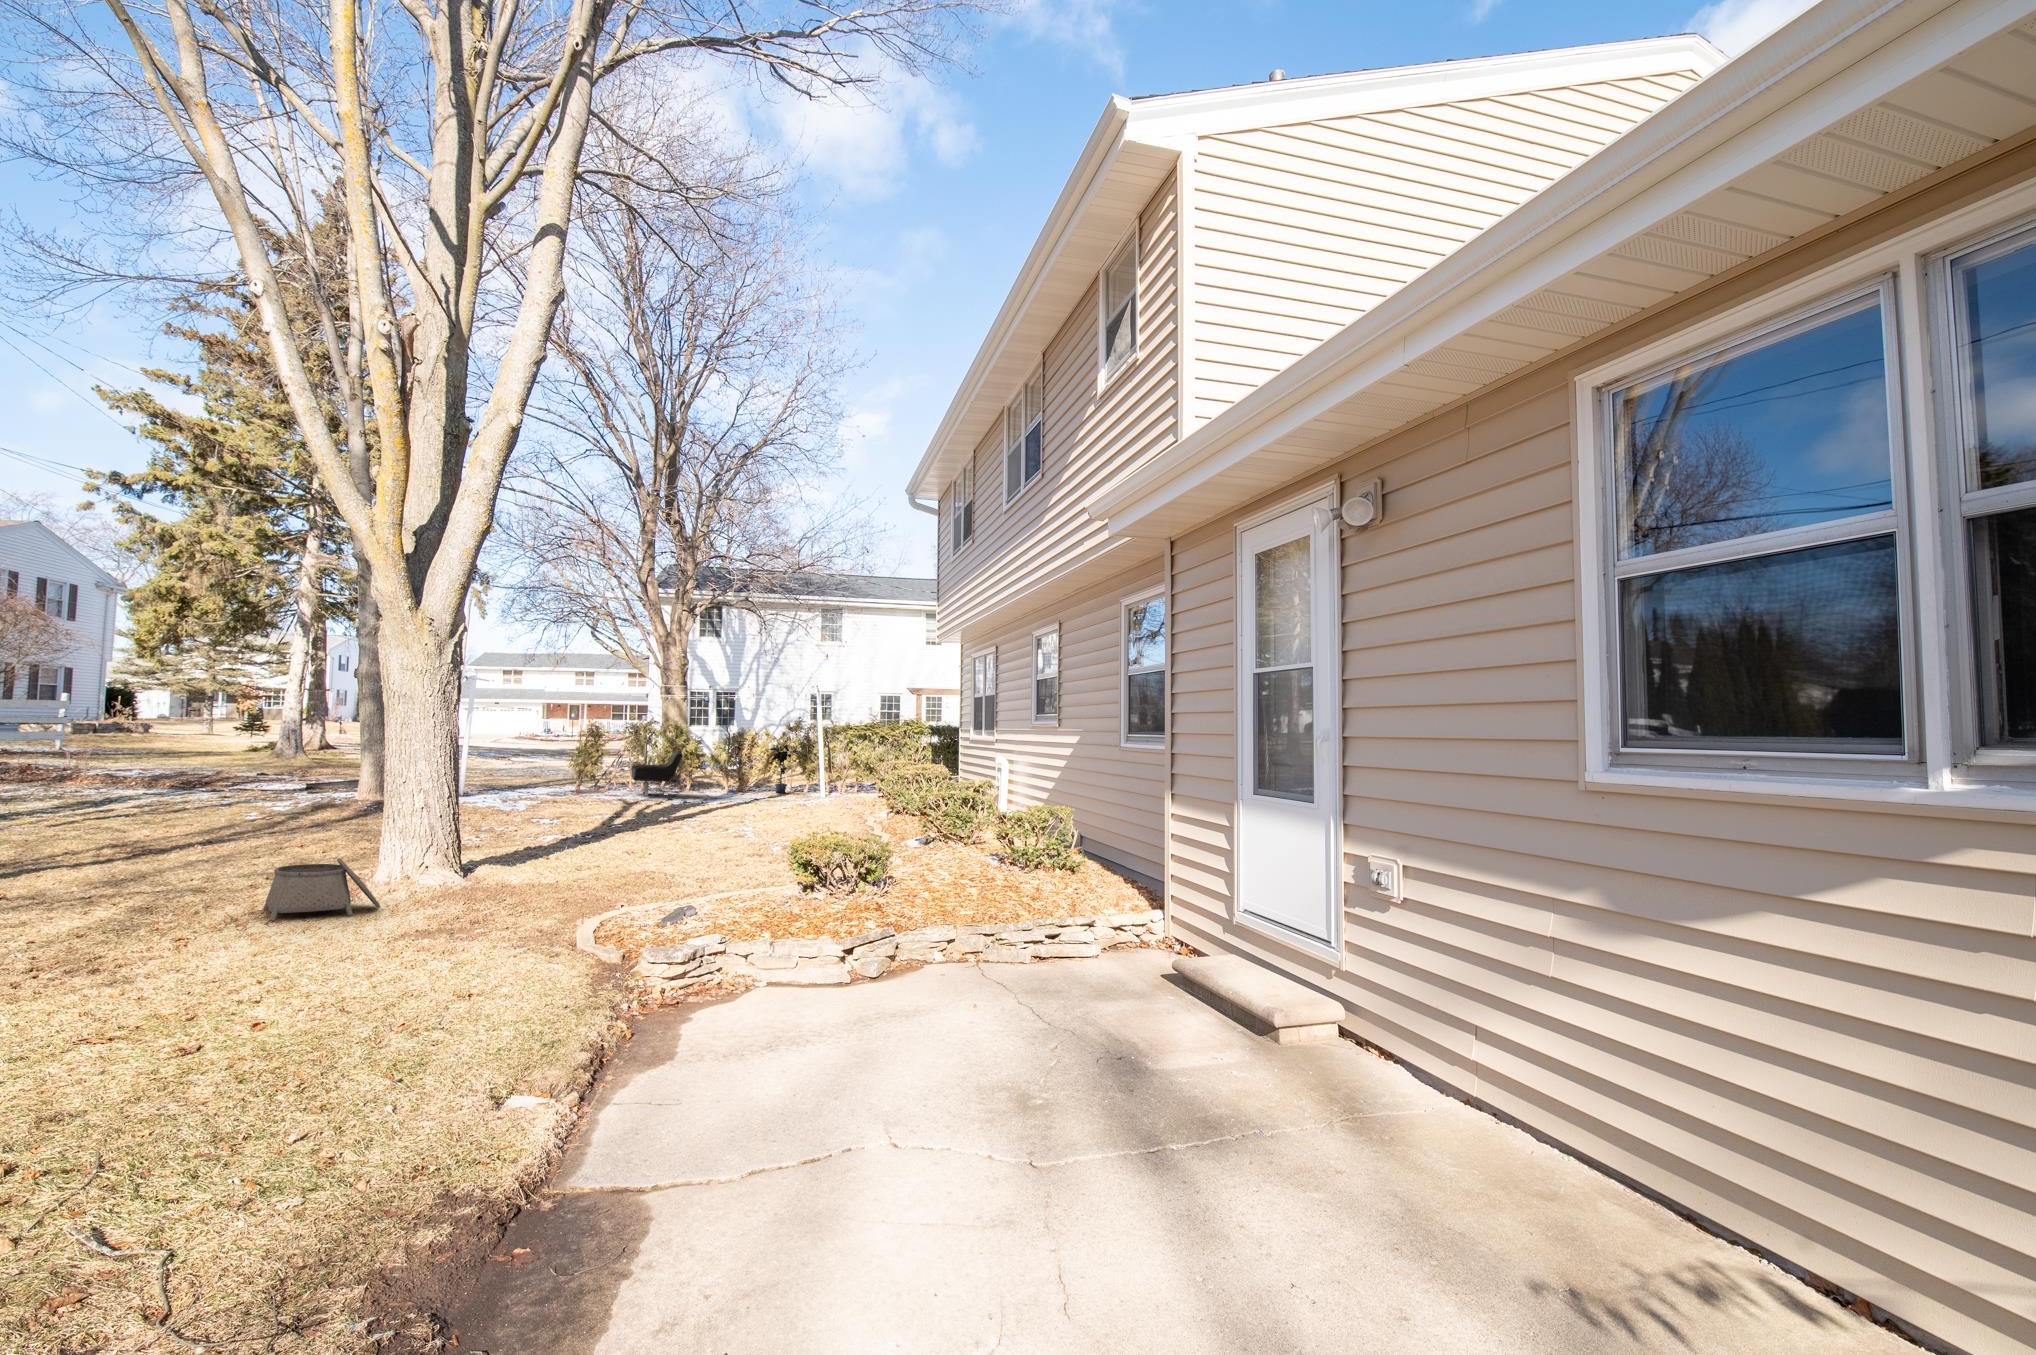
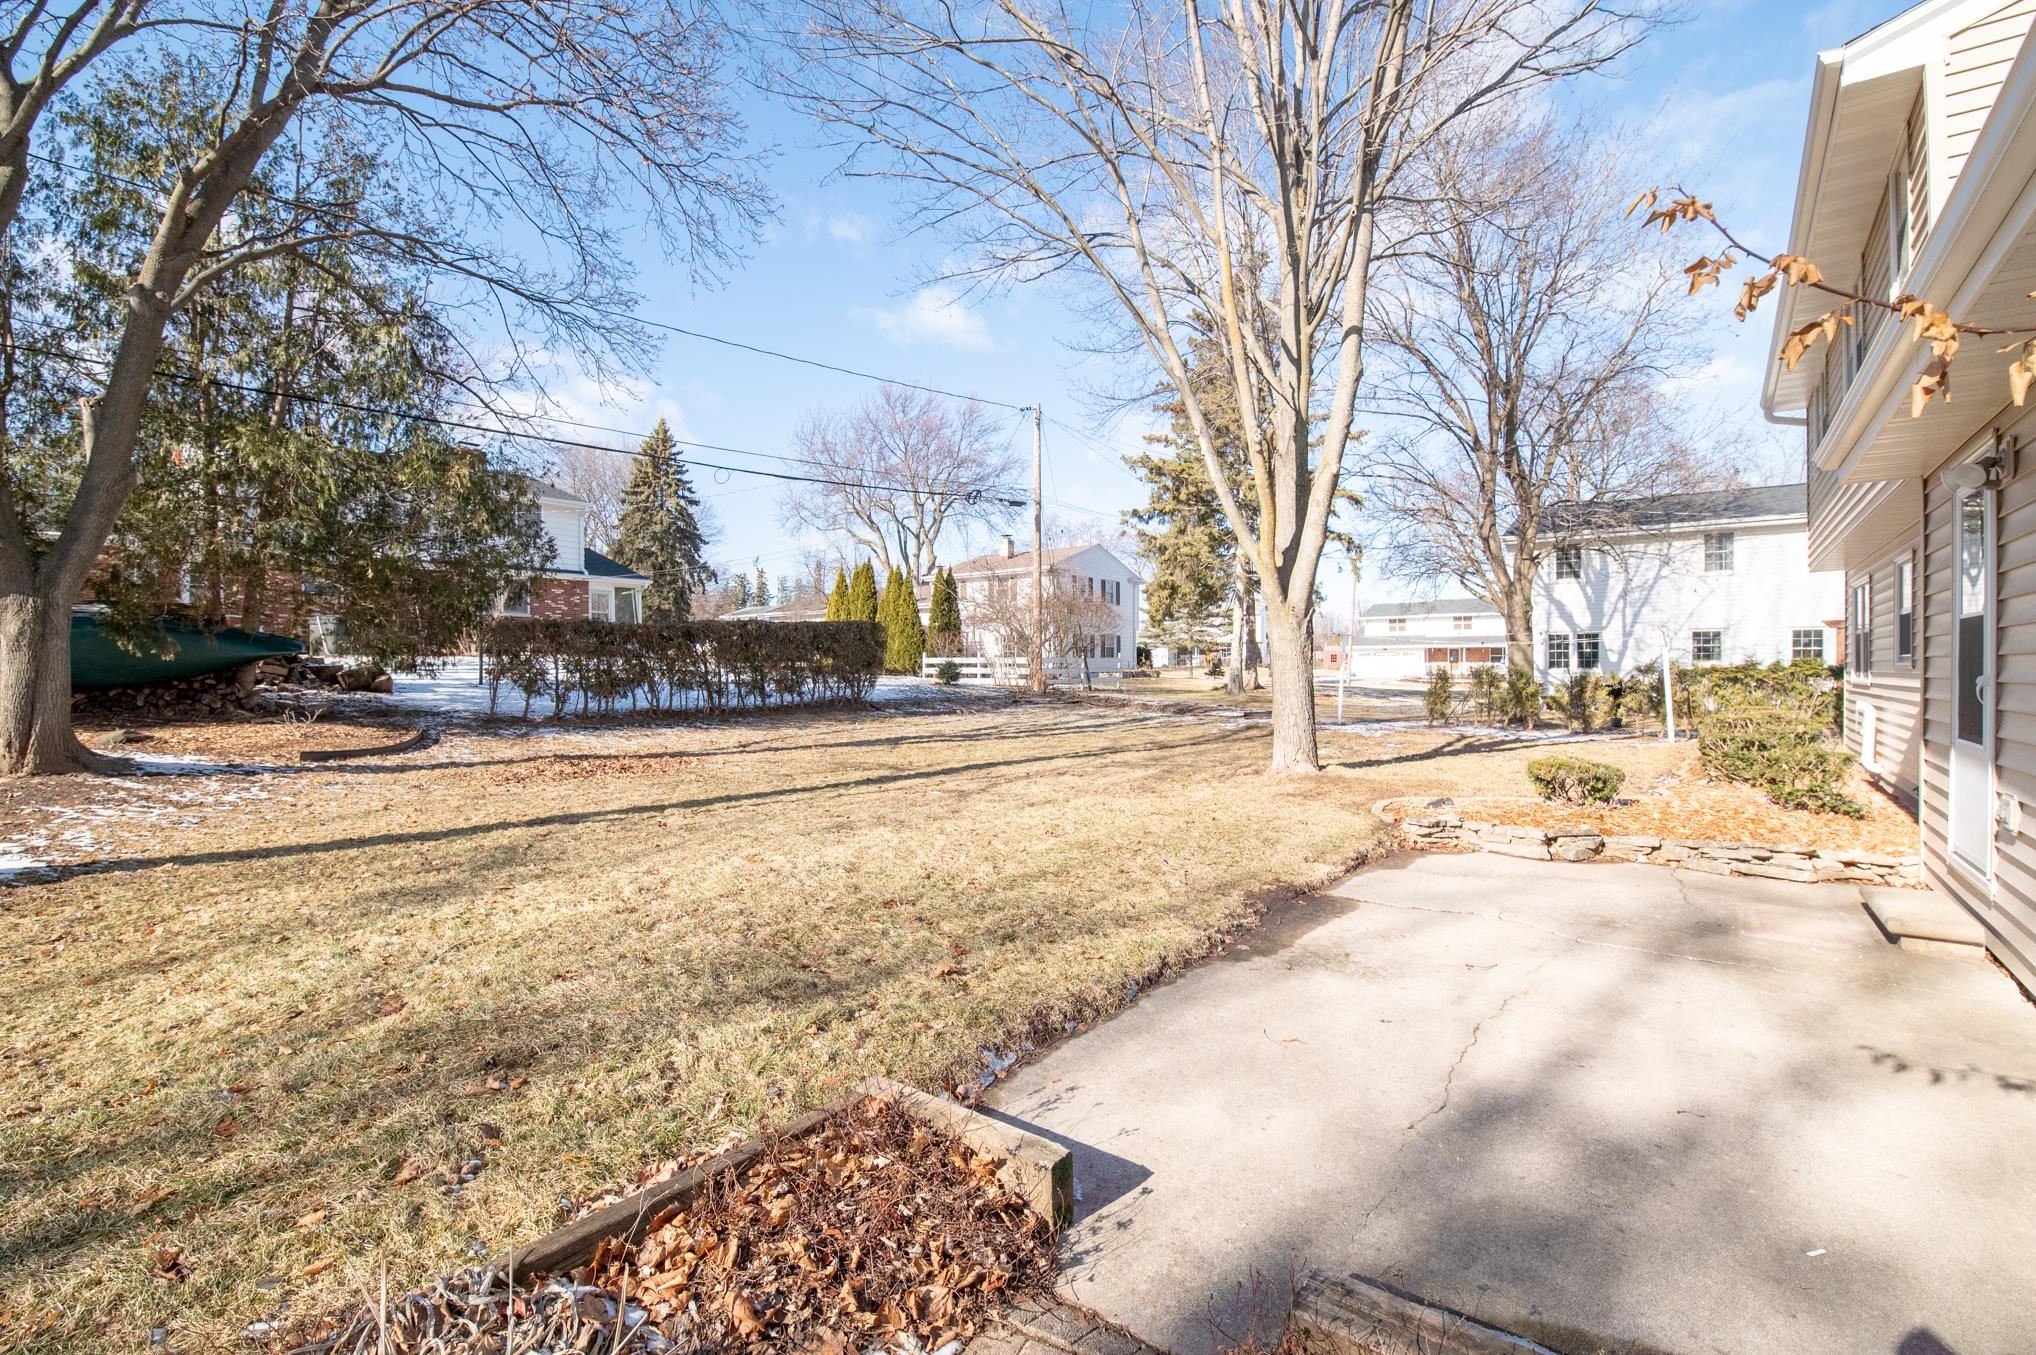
lounge chair: present [625,752,682,796] -> none [1464,689,1514,725]
basket: present [263,858,380,921] -> none [1219,745,1274,777]

